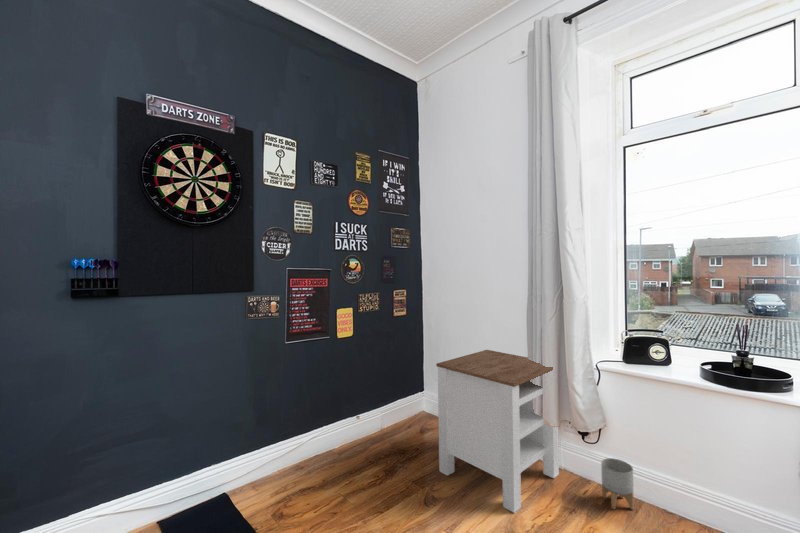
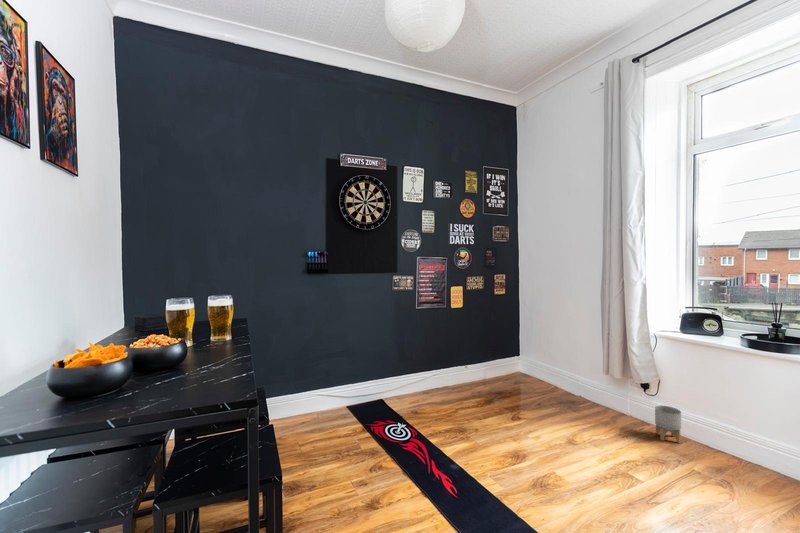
side table: present [436,350,559,513] -> none [524,322,628,431]

